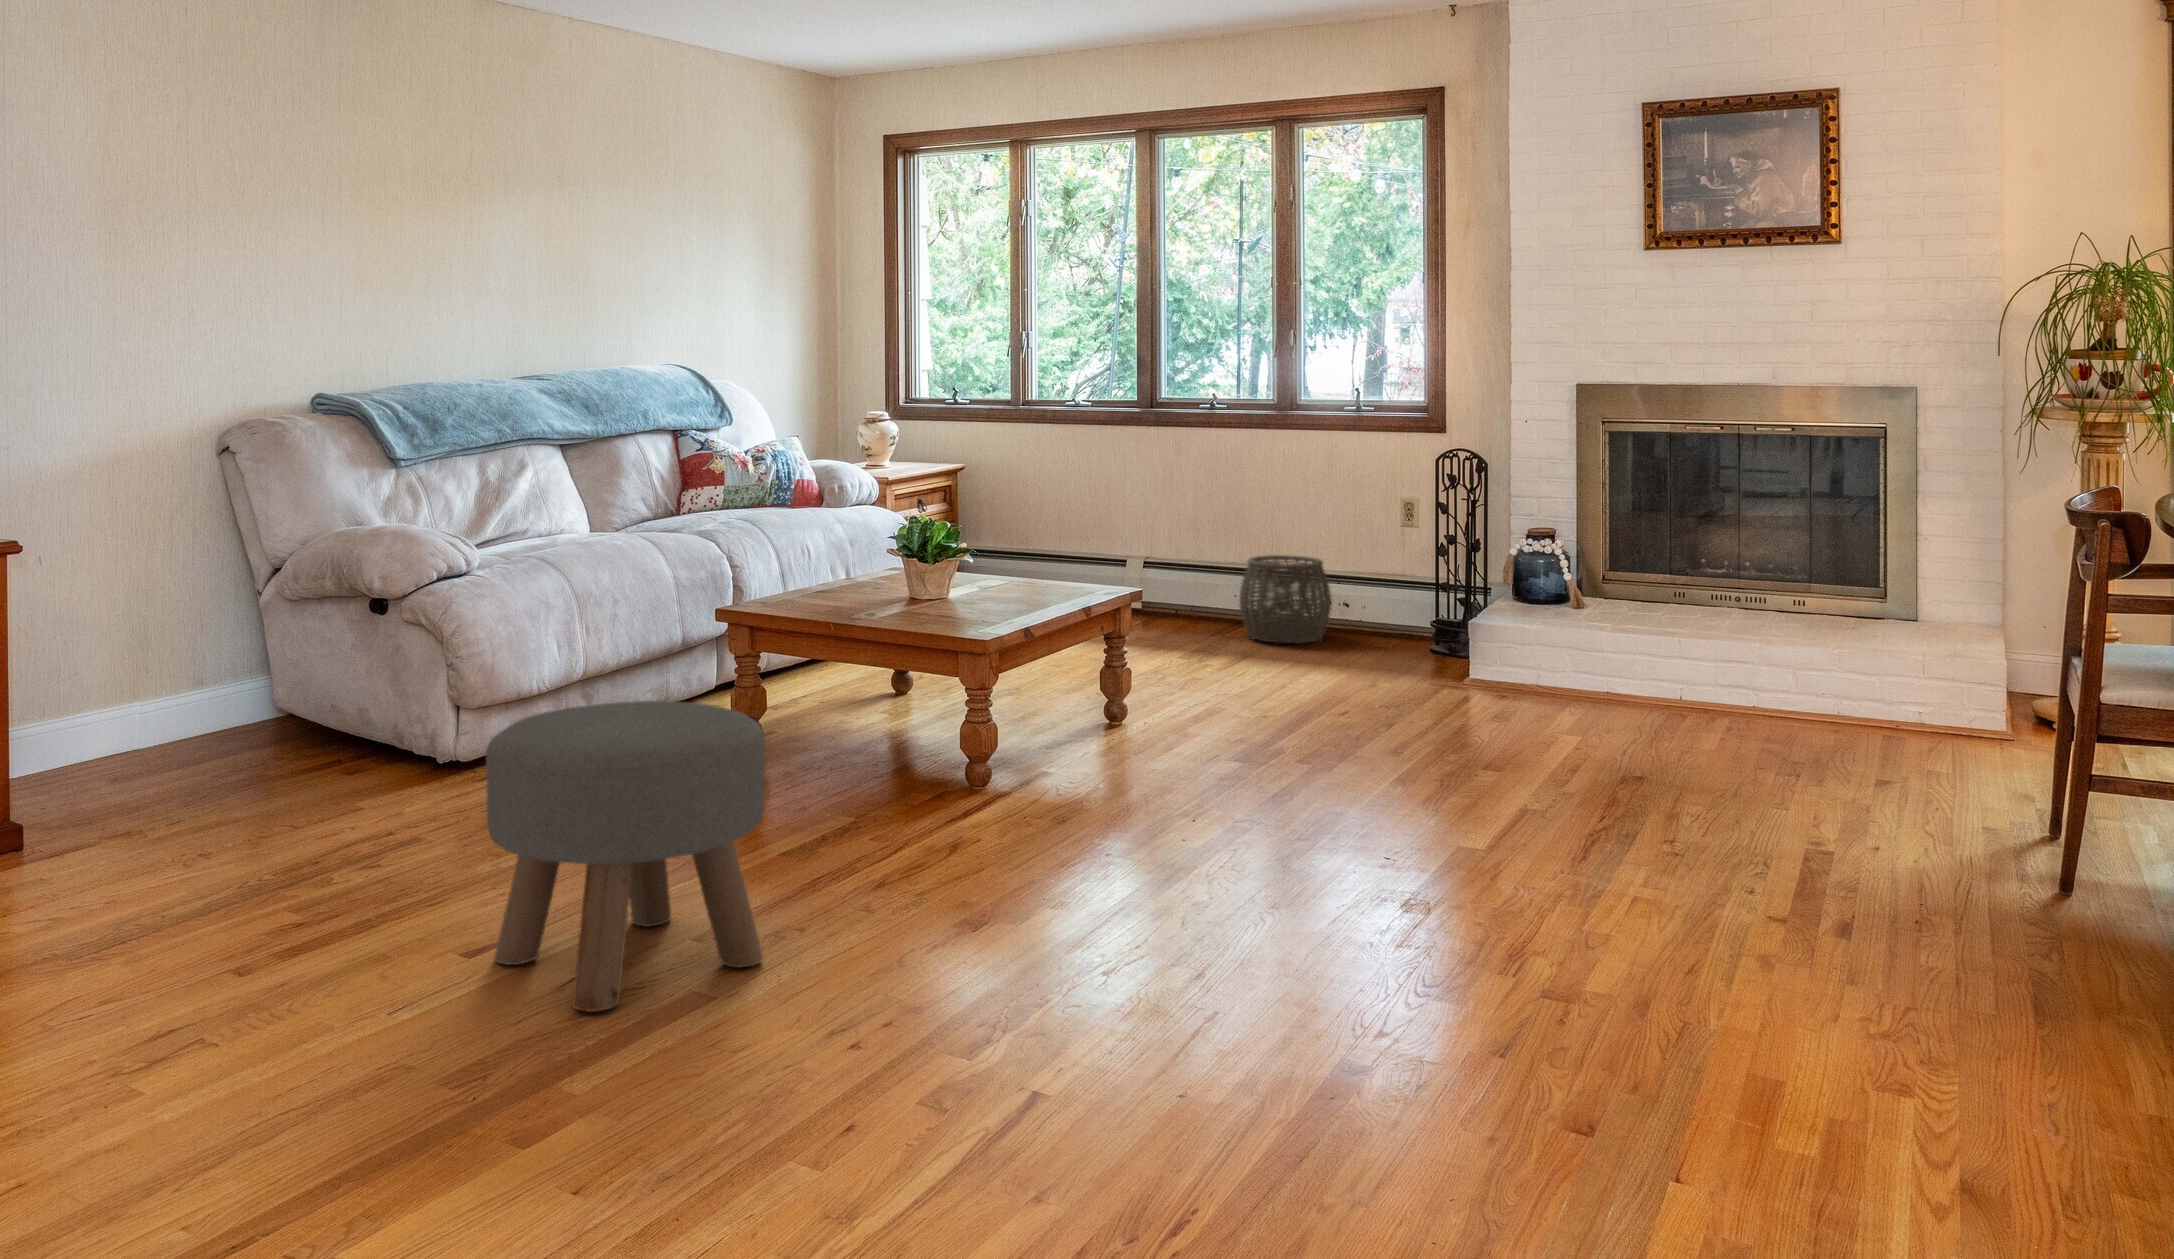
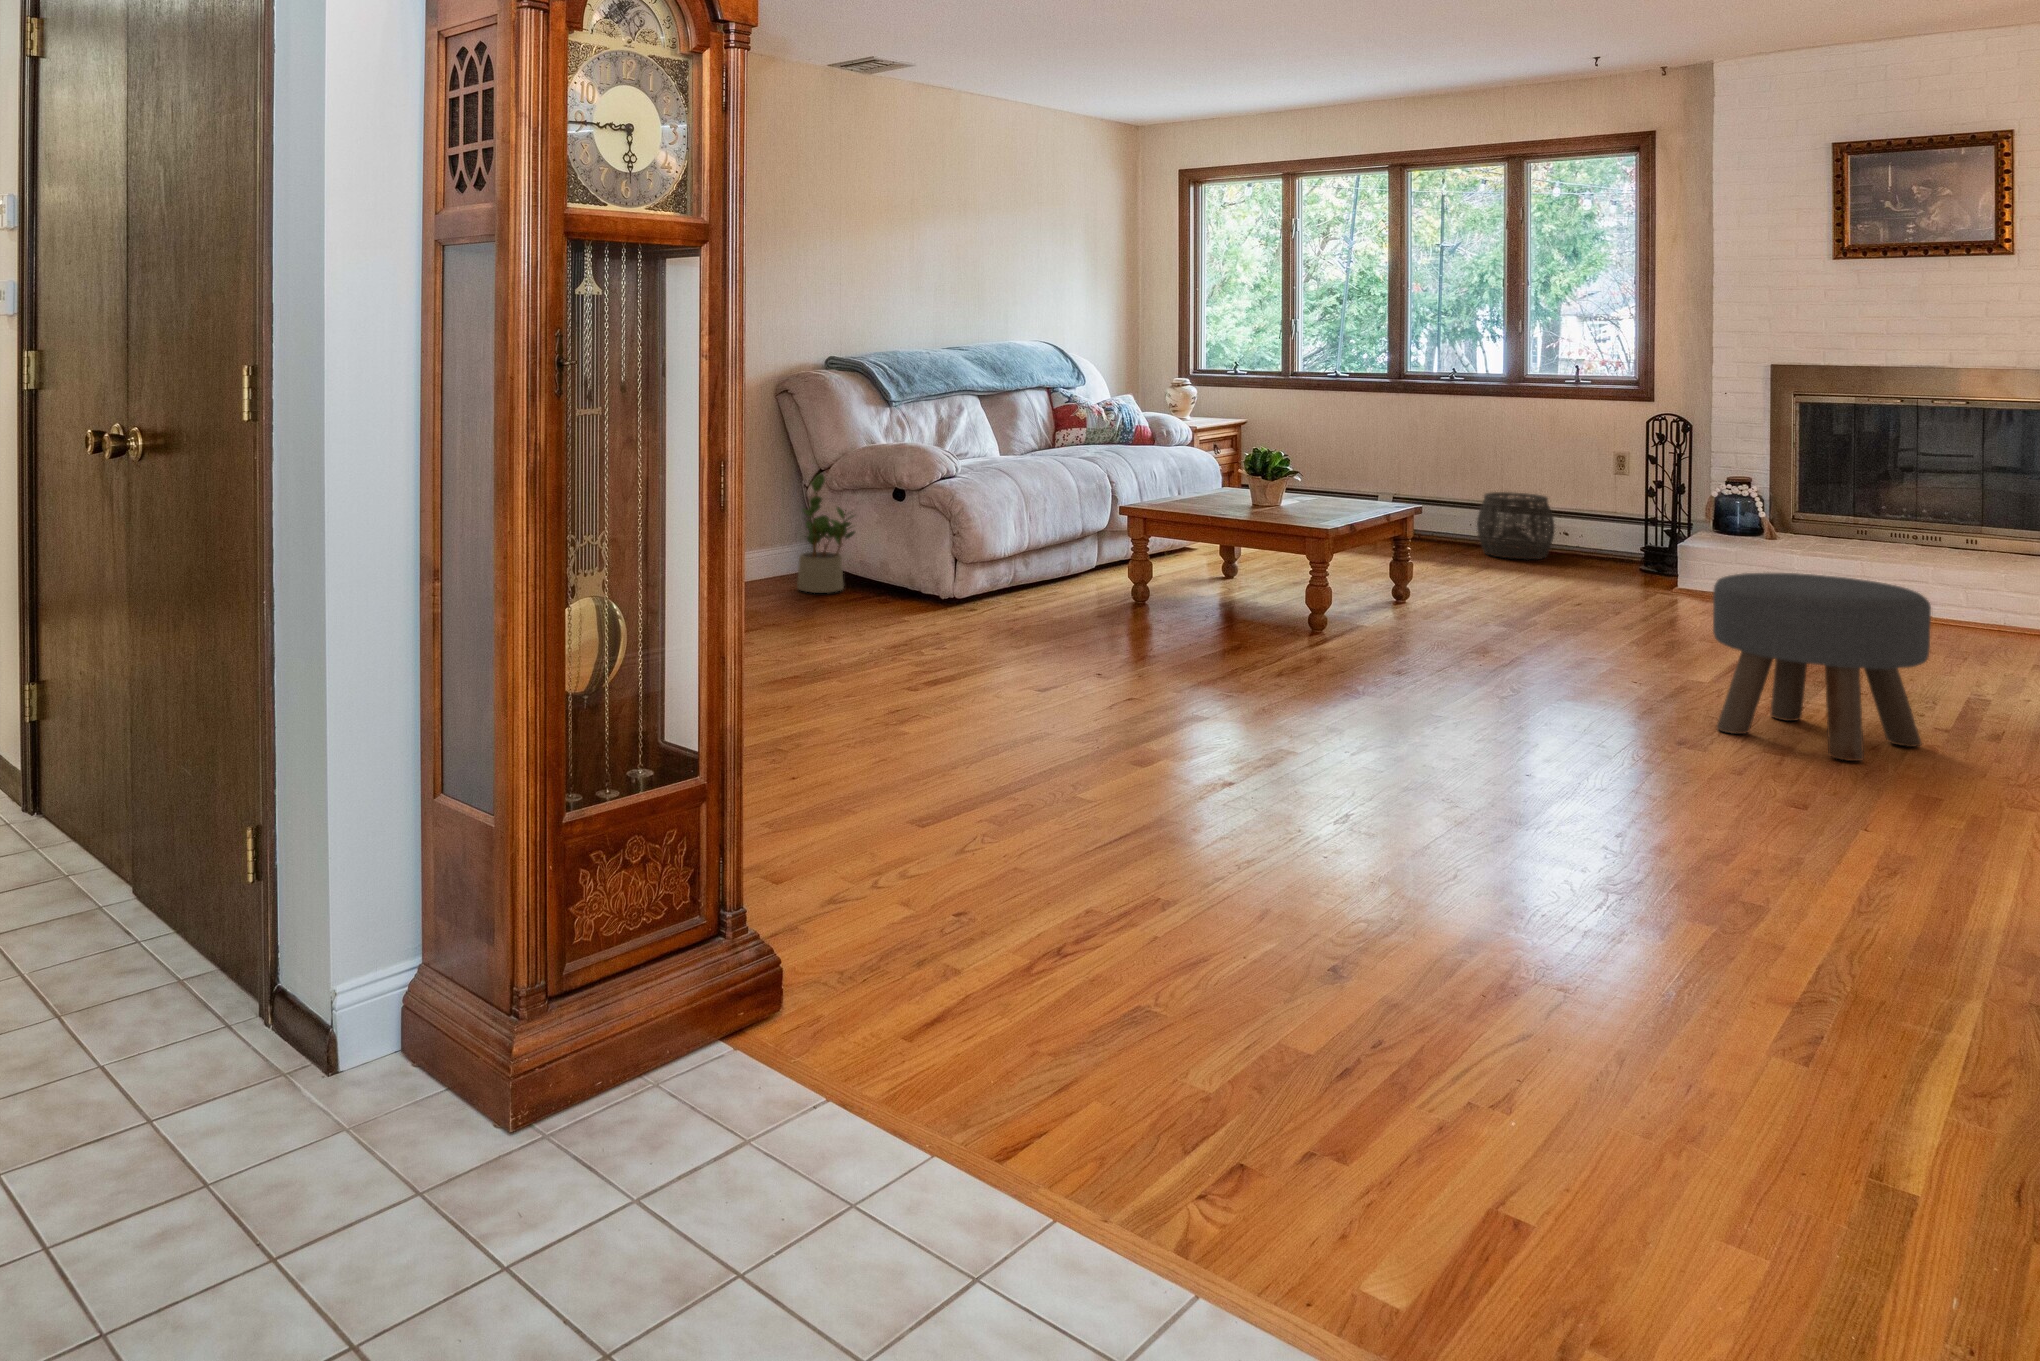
potted plant: none [212,576,316,767] -> present [797,474,855,593]
ottoman: present [486,701,765,1012] -> present [1713,573,1931,761]

